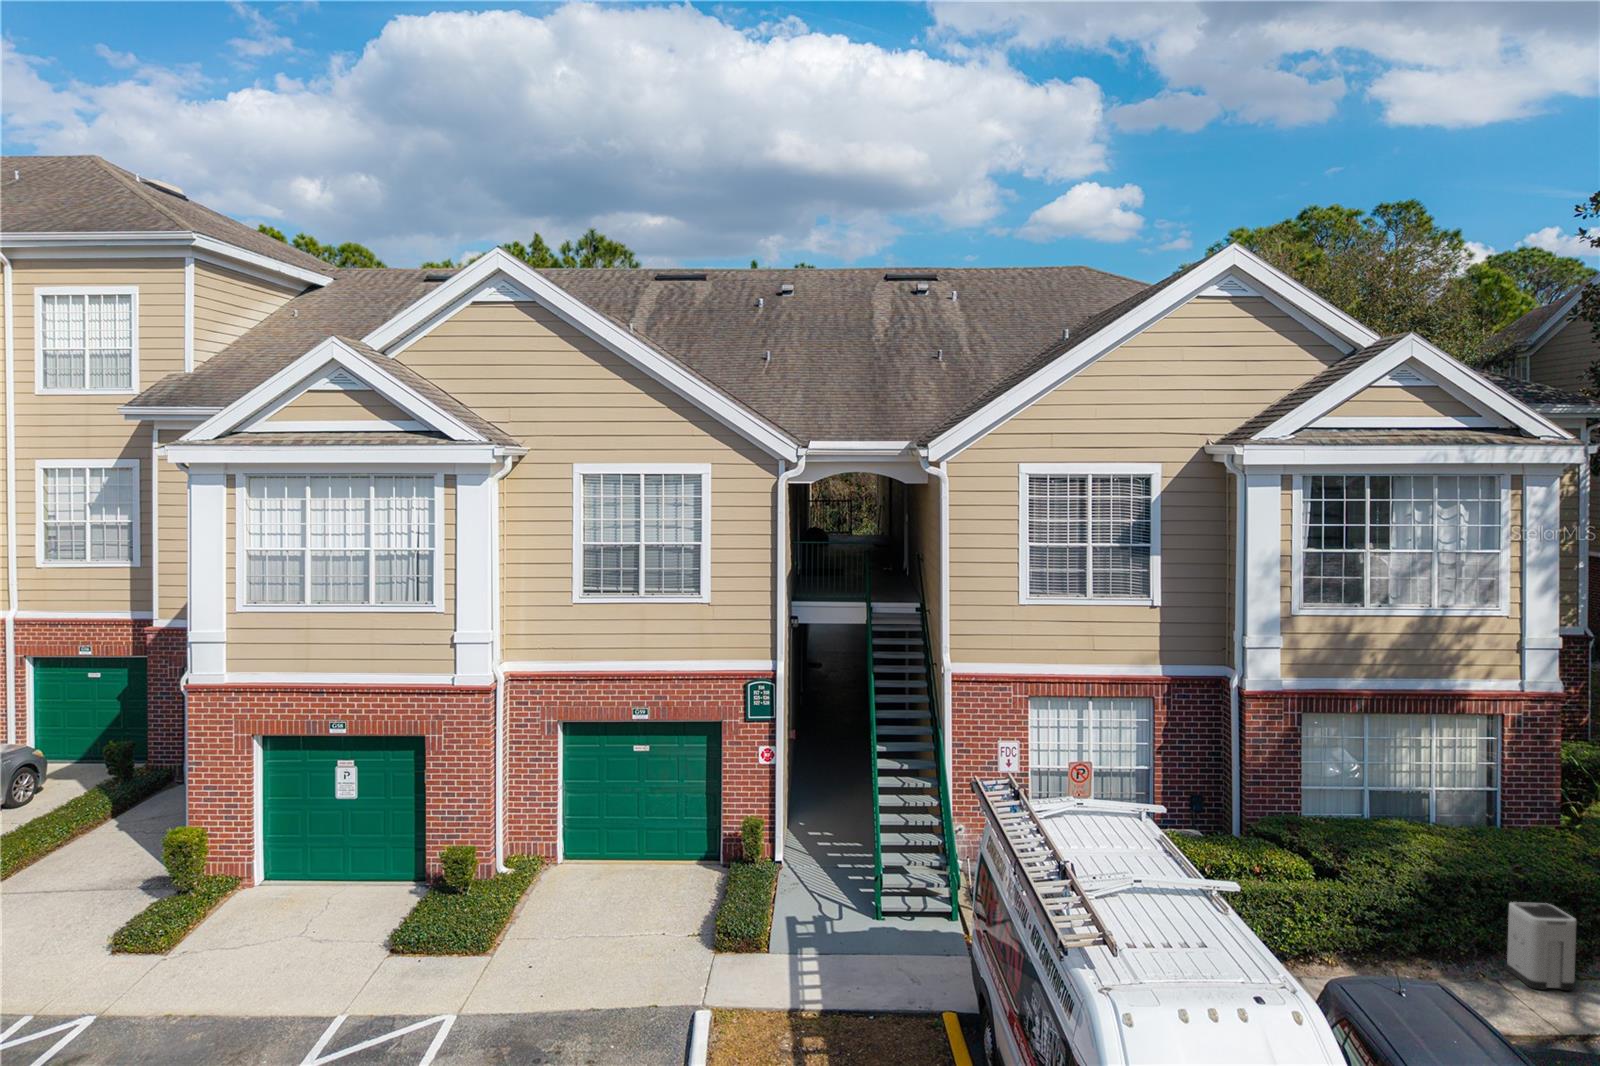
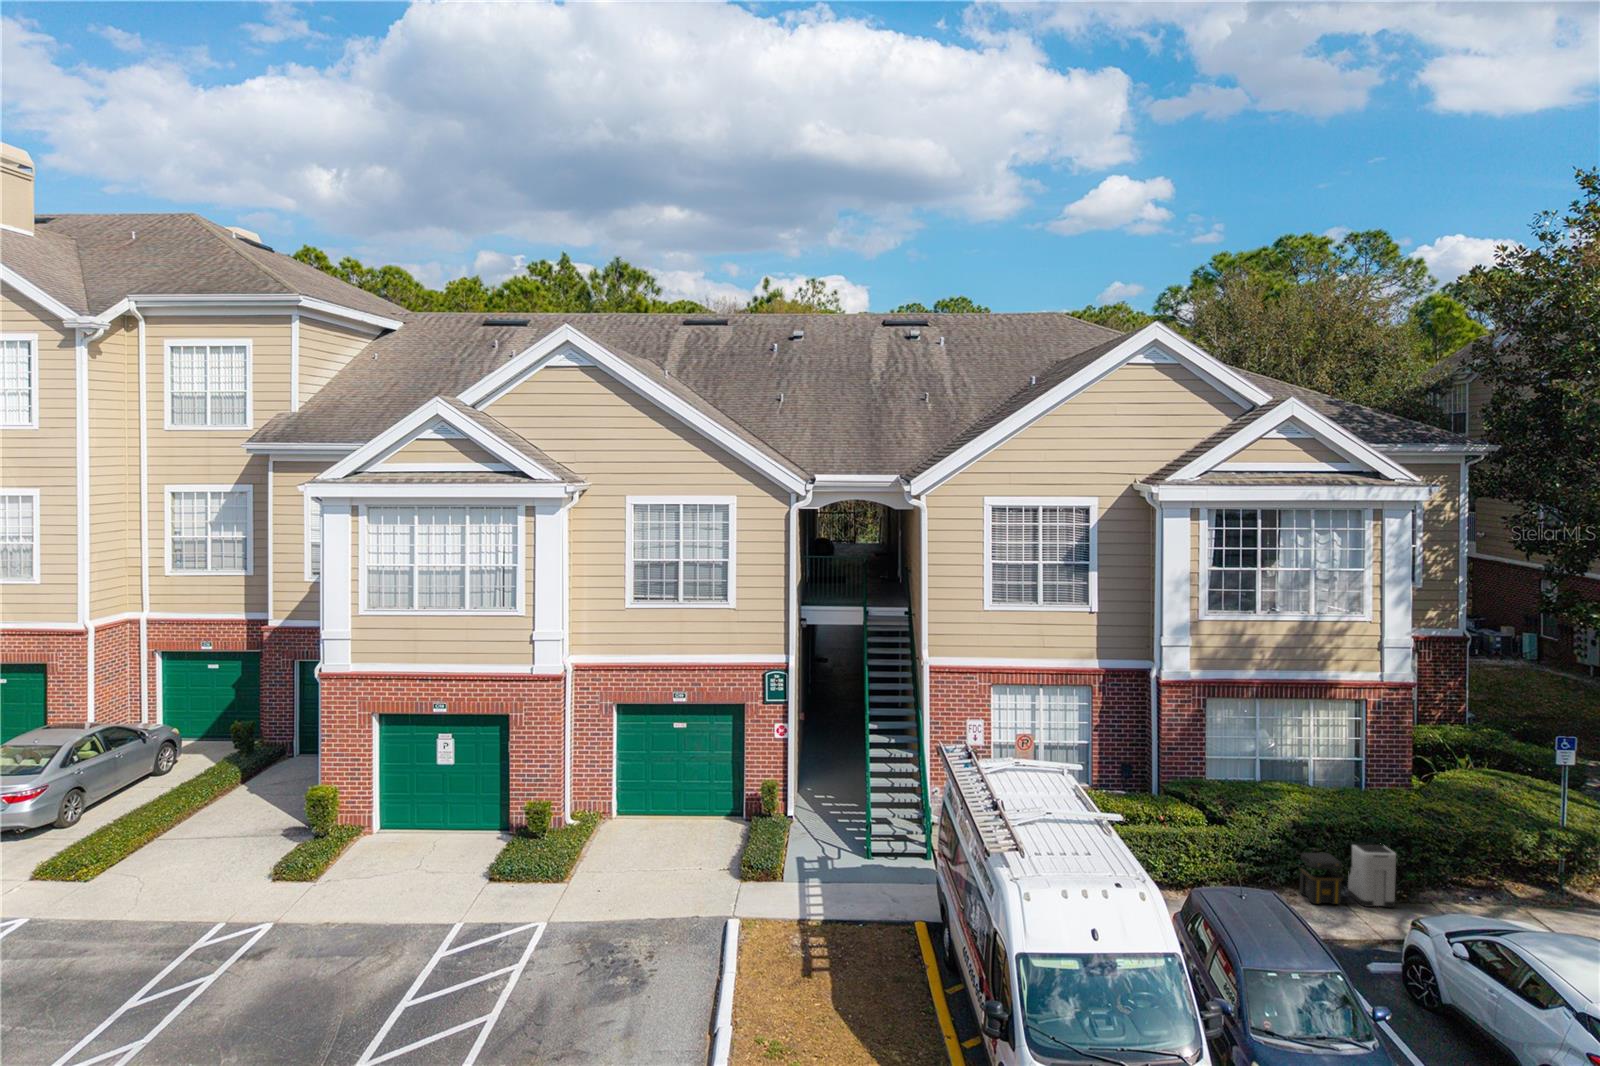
toolbox: none [1444,916,1506,987] -> present [1299,853,1343,904]

